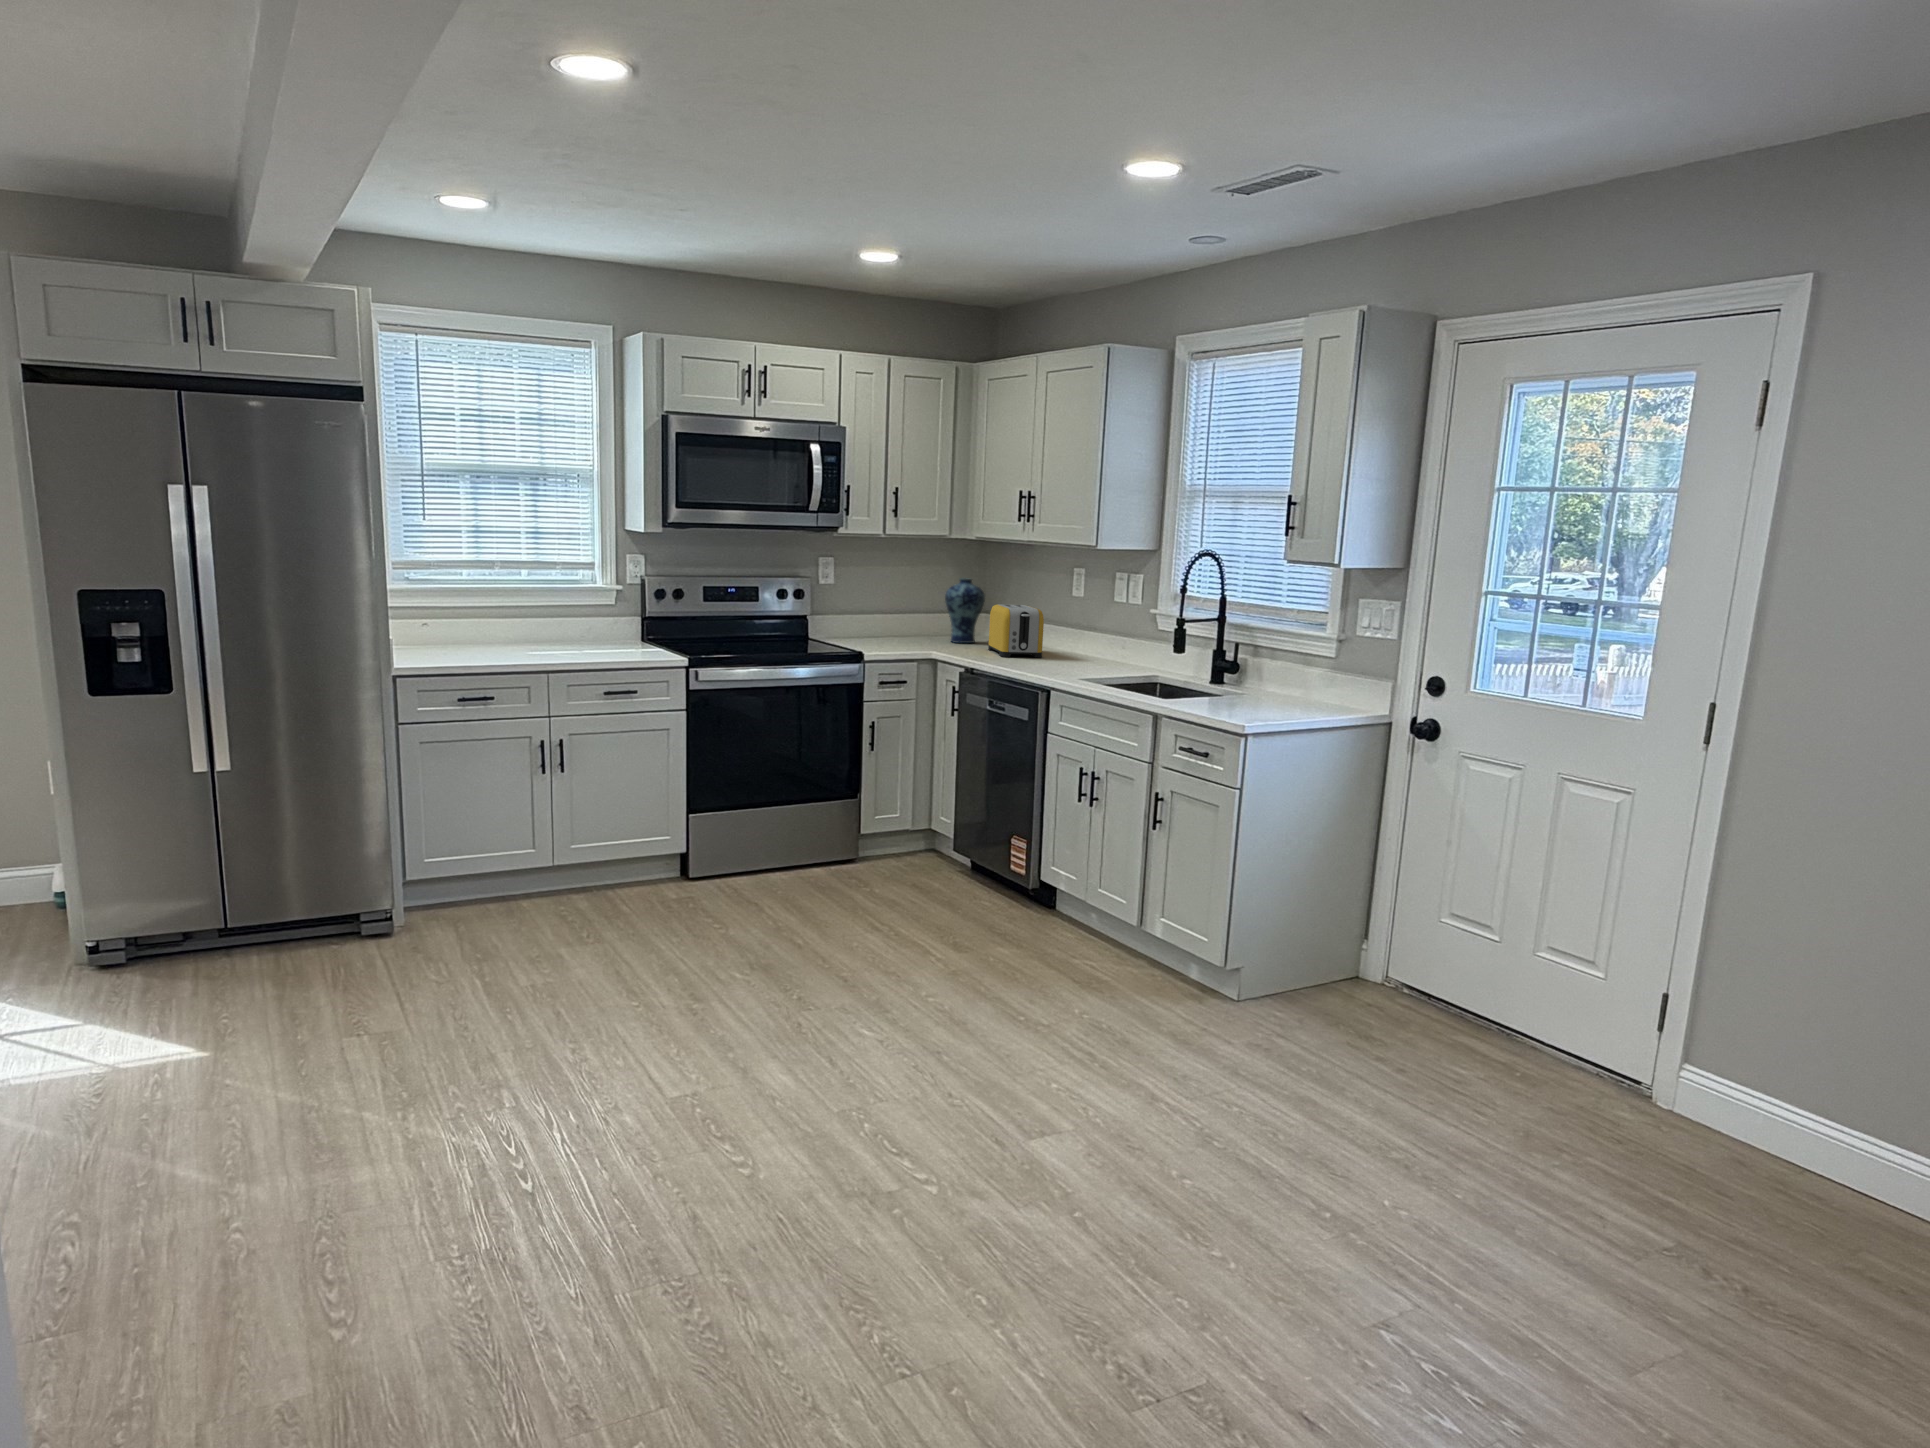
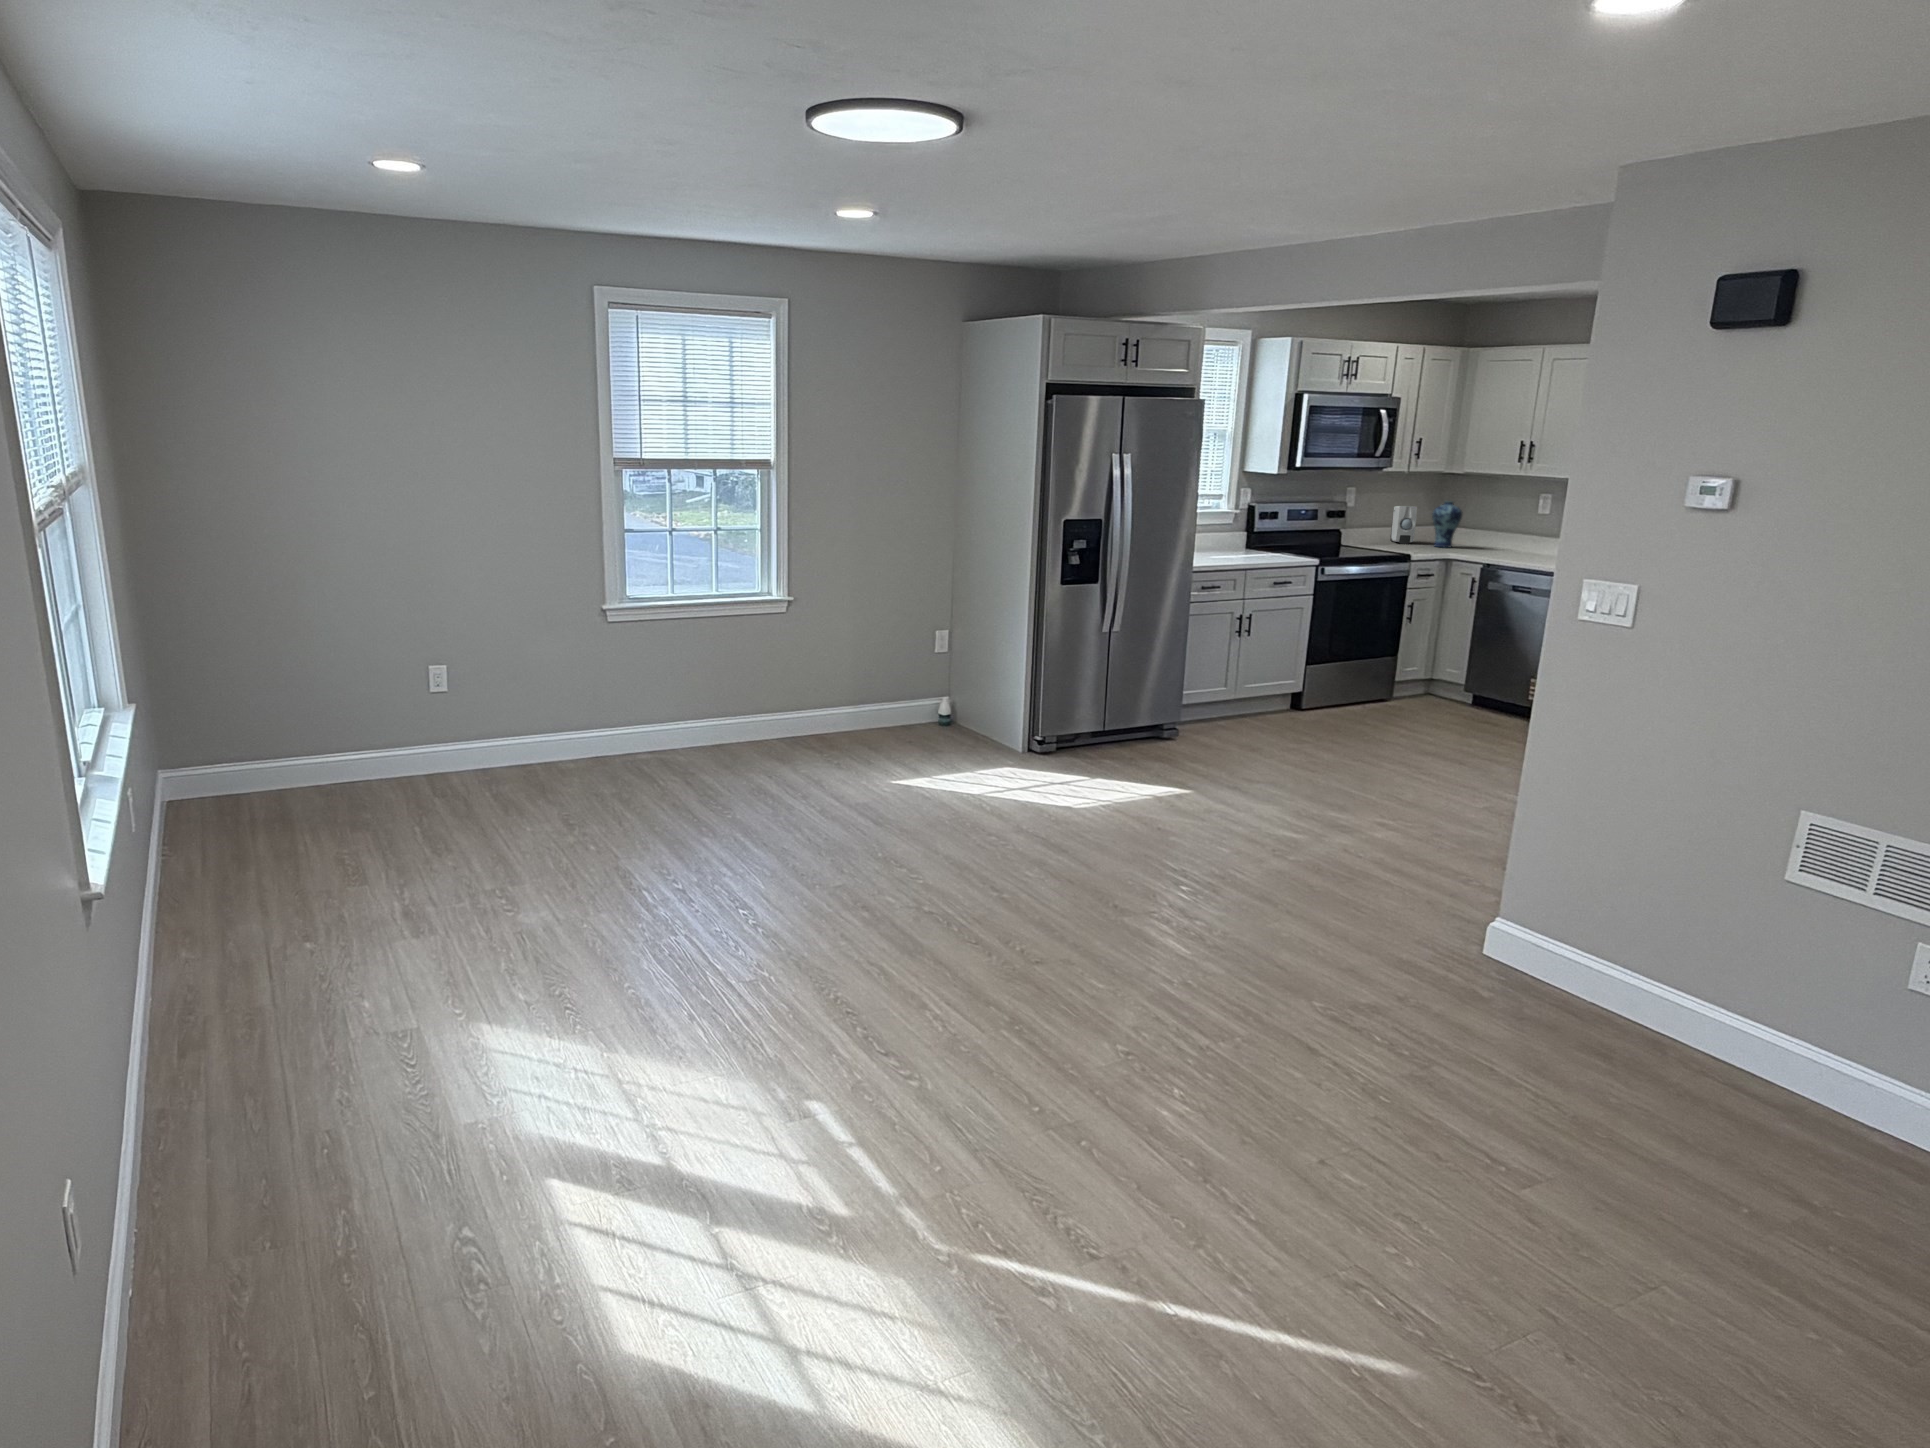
soap dispenser: none [906,585,933,638] -> present [1390,506,1417,544]
toaster: present [988,604,1044,657] -> none [1474,520,1529,557]

